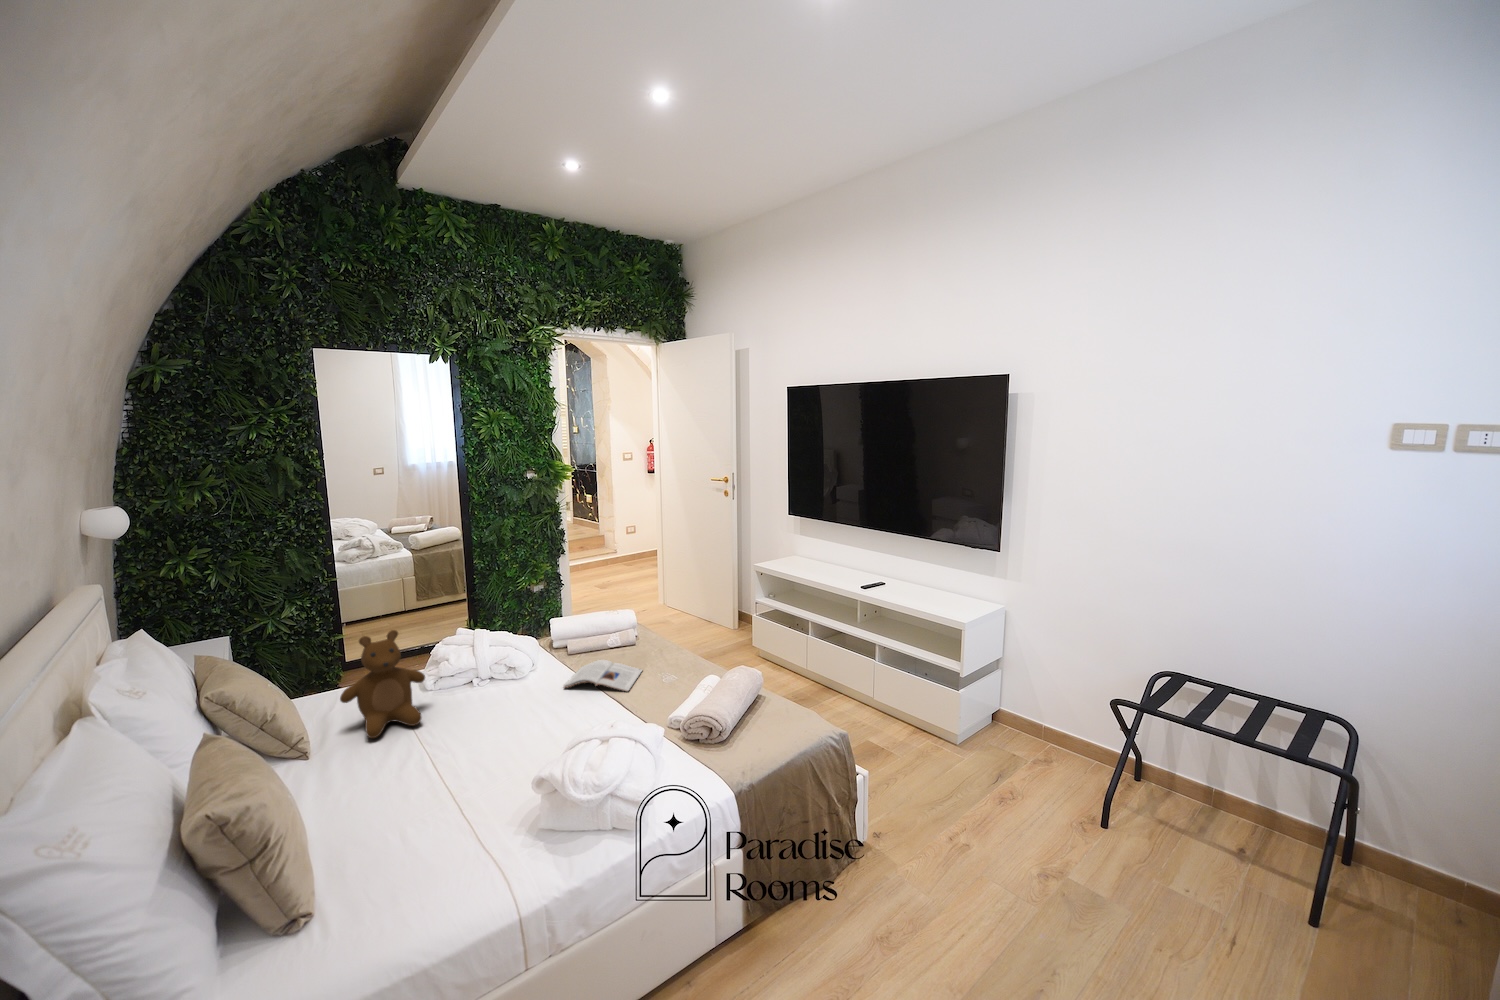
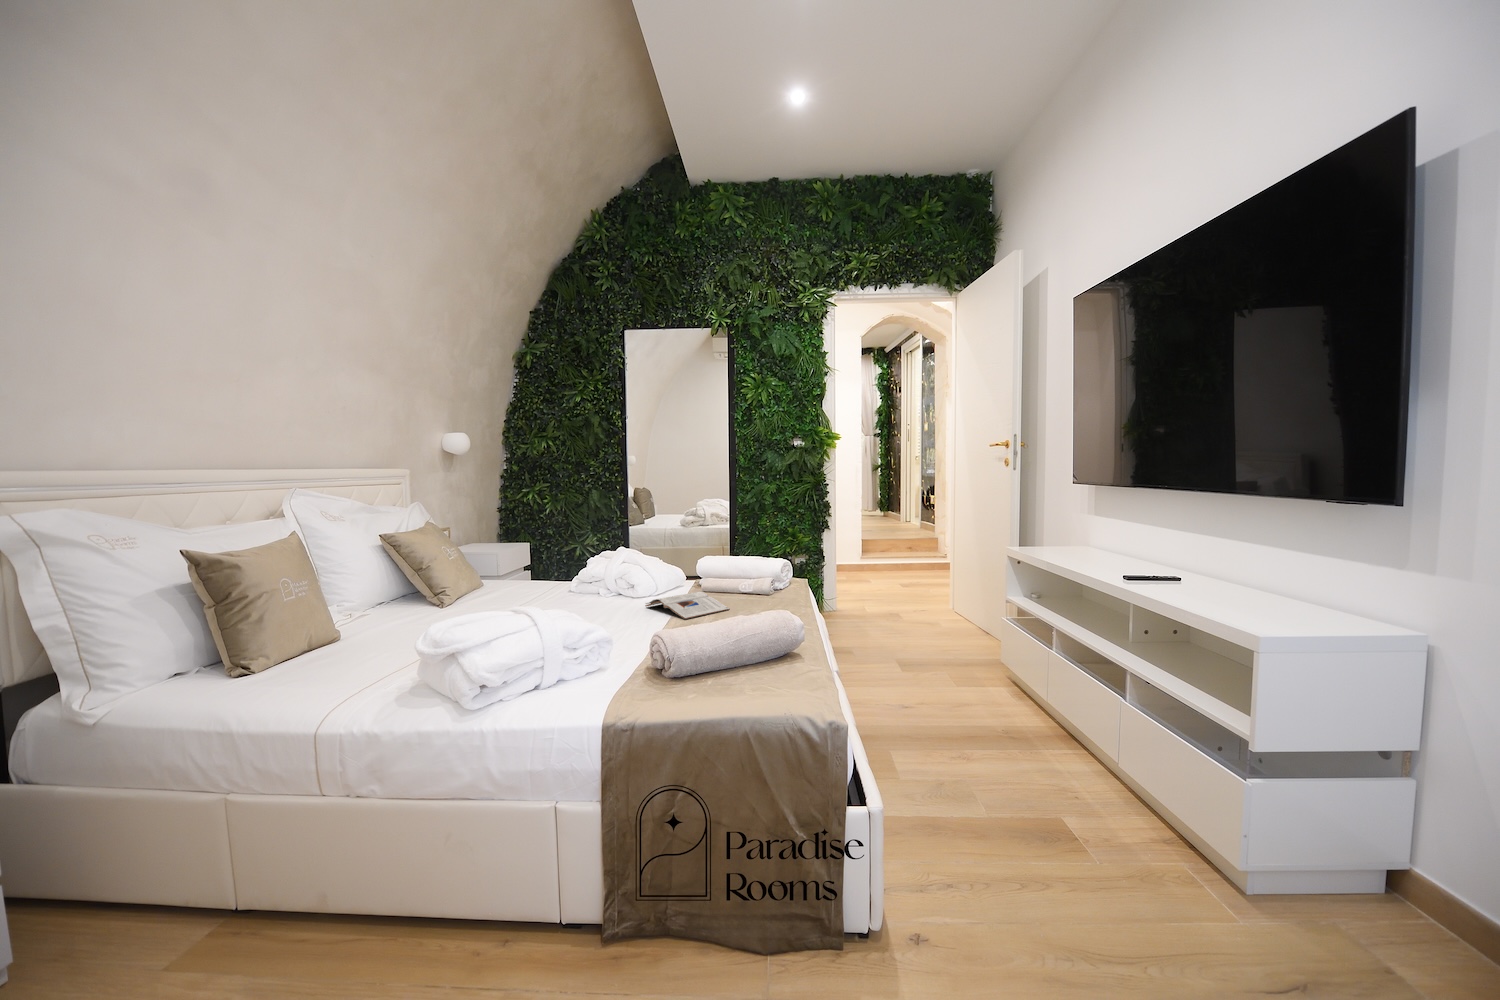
teddy bear: present [340,630,425,738] -> none [484,520,551,605]

